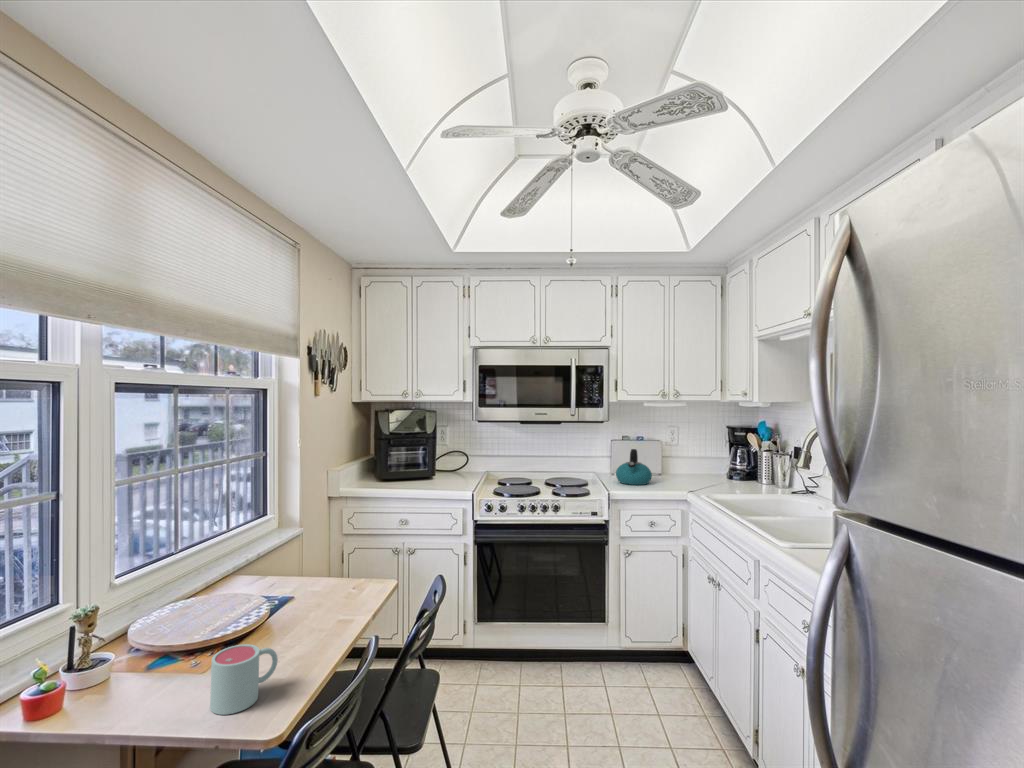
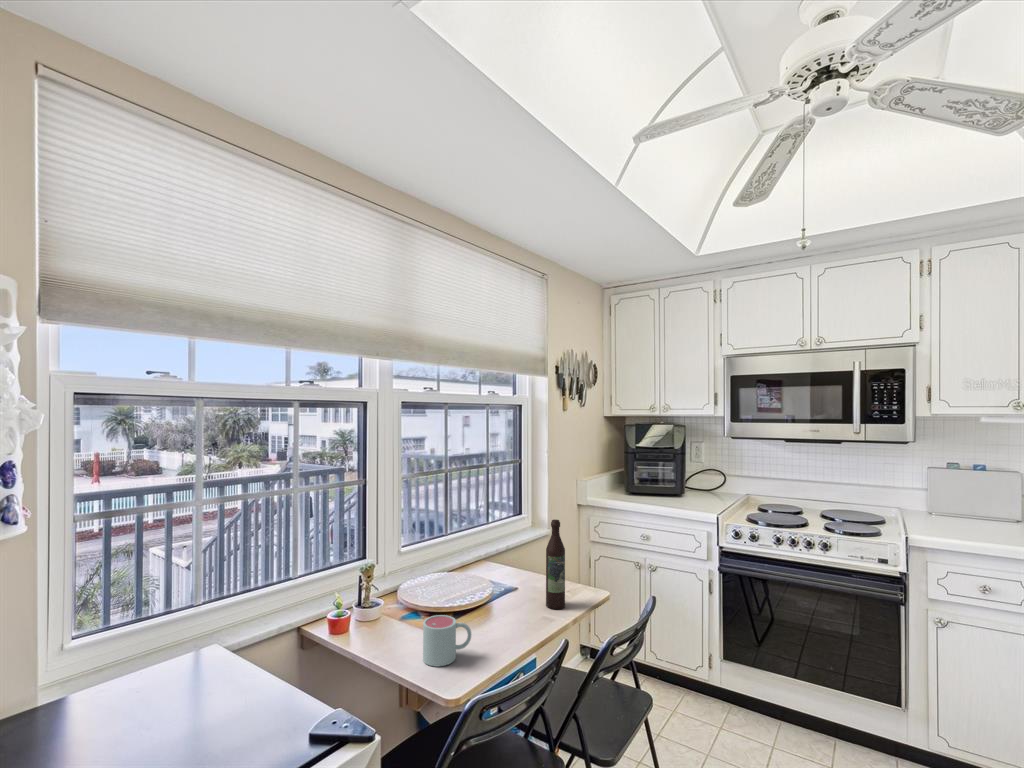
kettle: present [616,449,652,485] -> none [930,481,994,532]
wine bottle: none [338,510,361,609] -> present [546,520,565,609]

